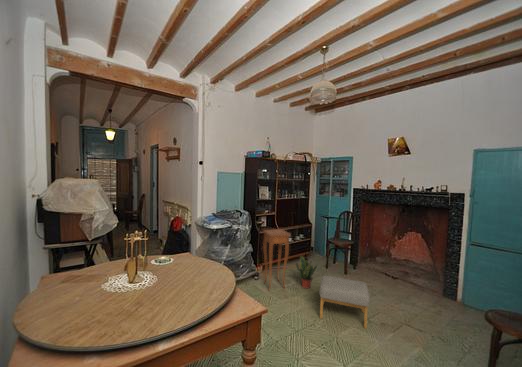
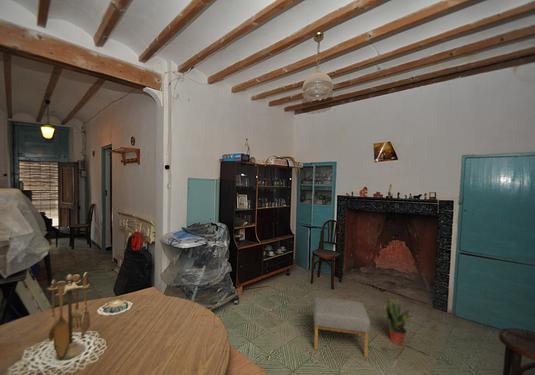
side table: present [263,229,290,285] -> none [244,244,277,318]
potted plant: present [296,257,317,289] -> present [383,299,411,344]

